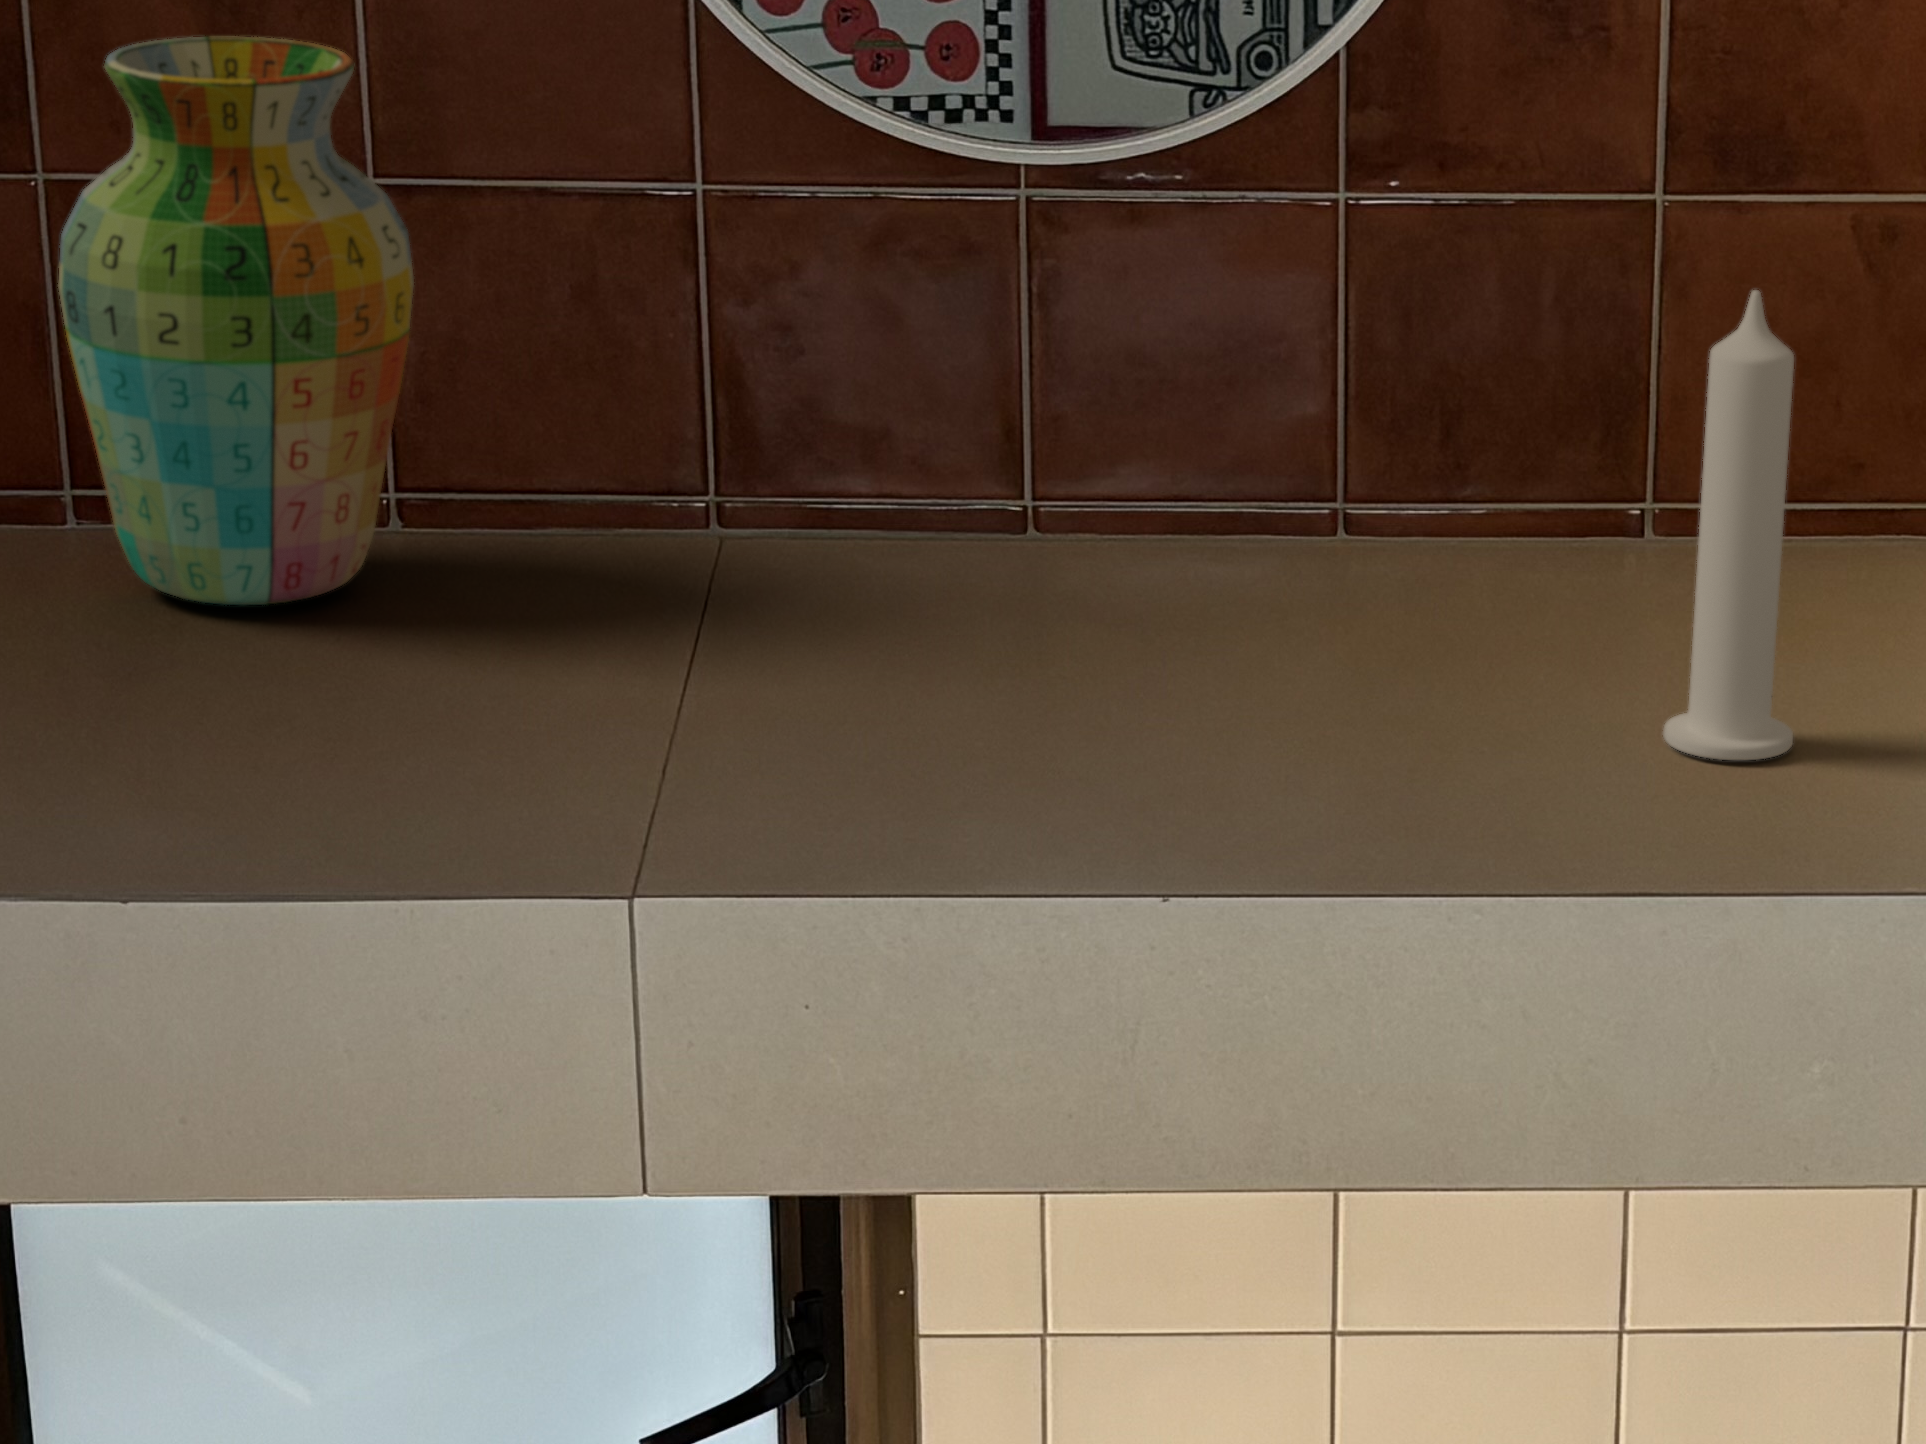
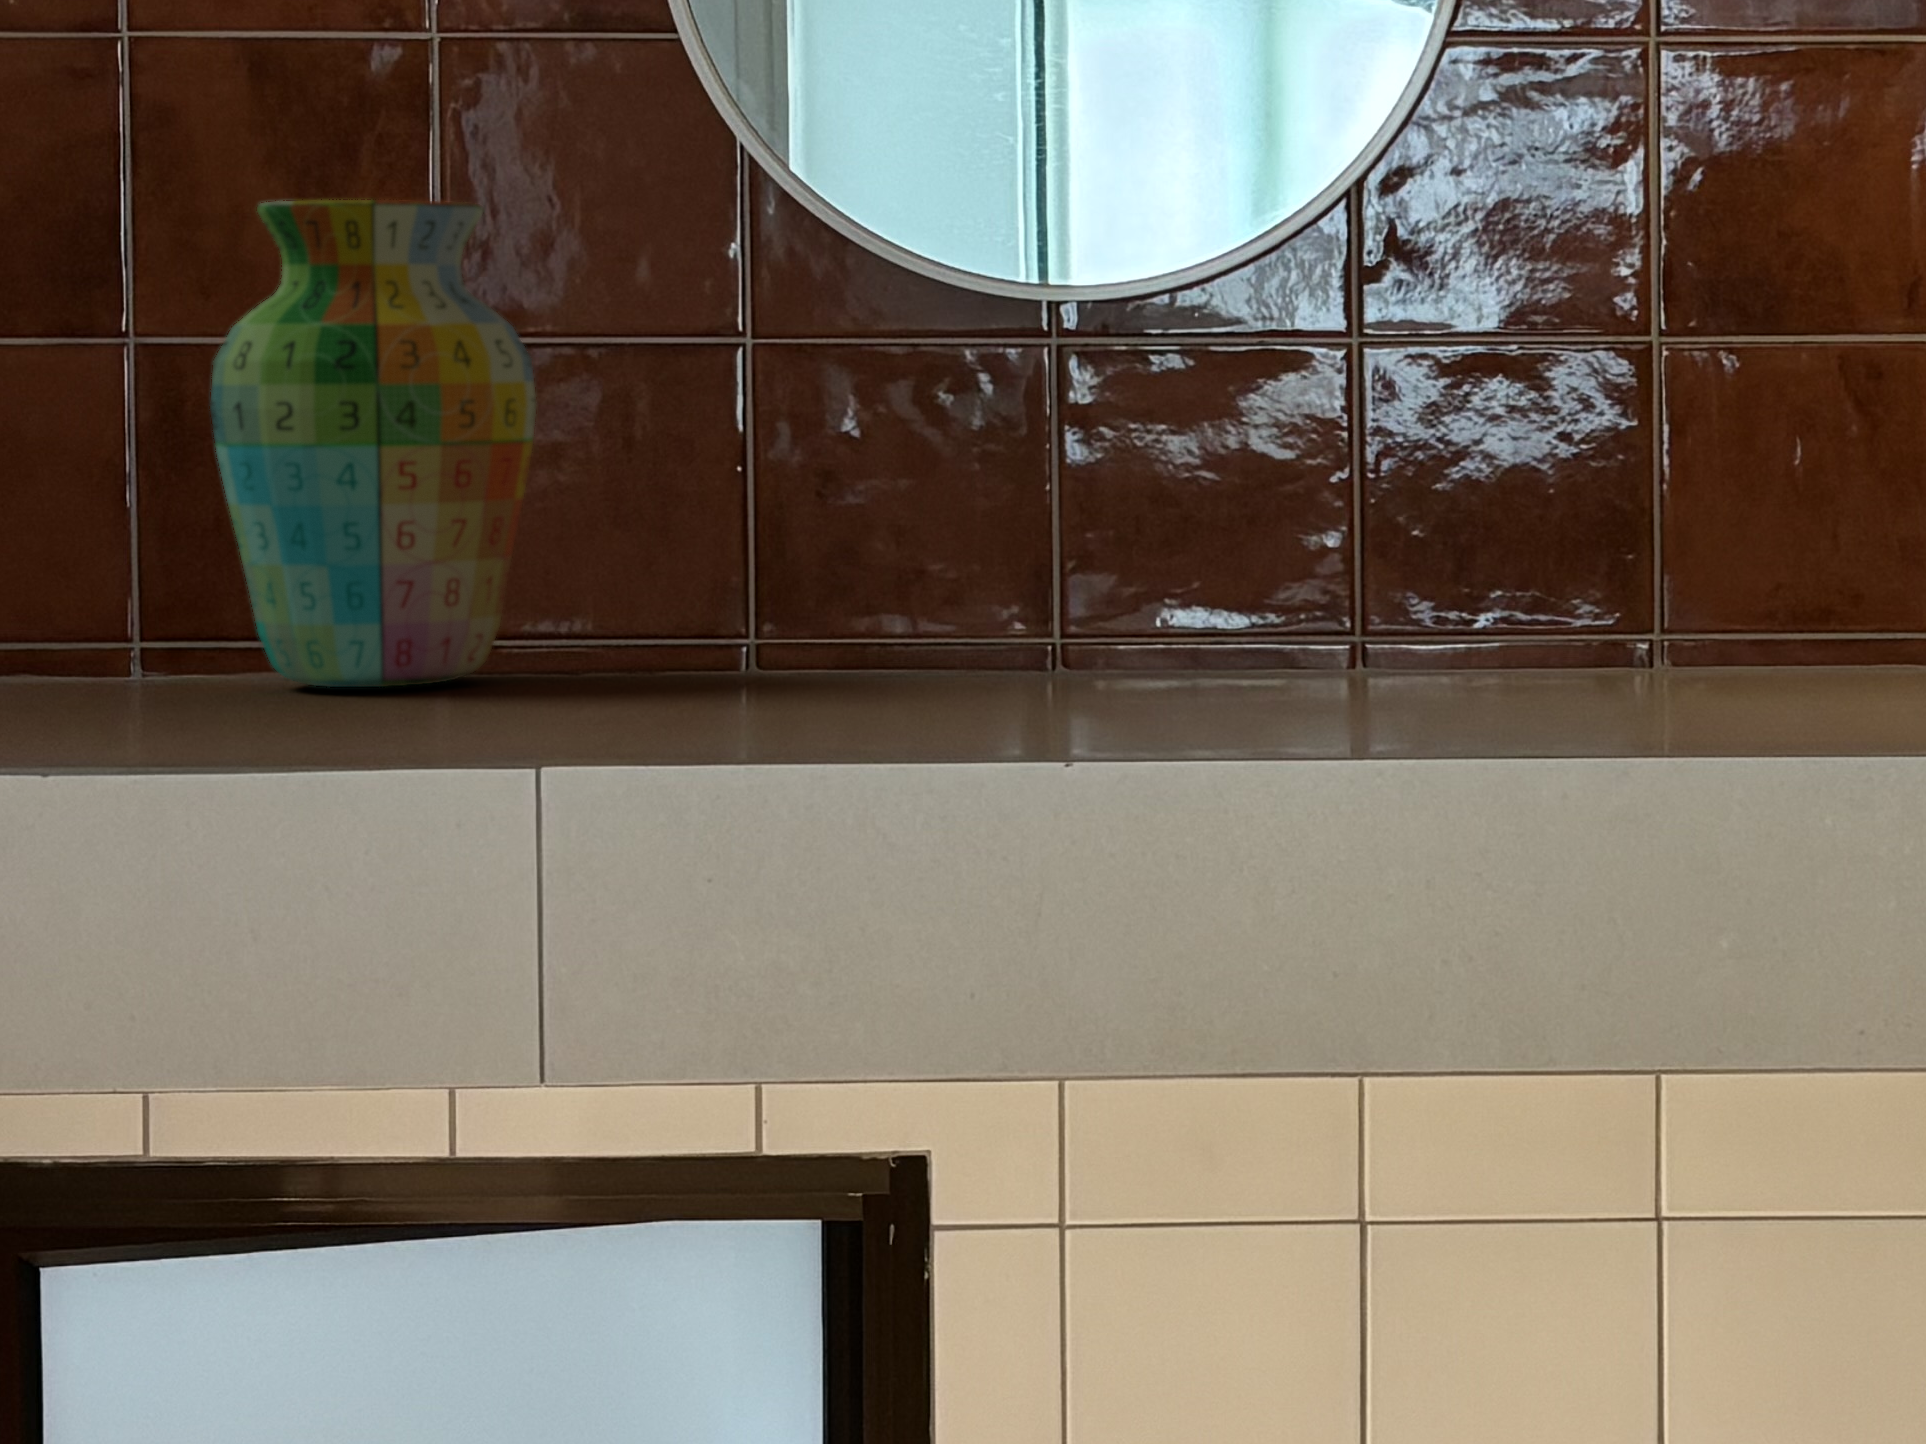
candle: present [1663,290,1794,761] -> none [1631,278,1753,716]

